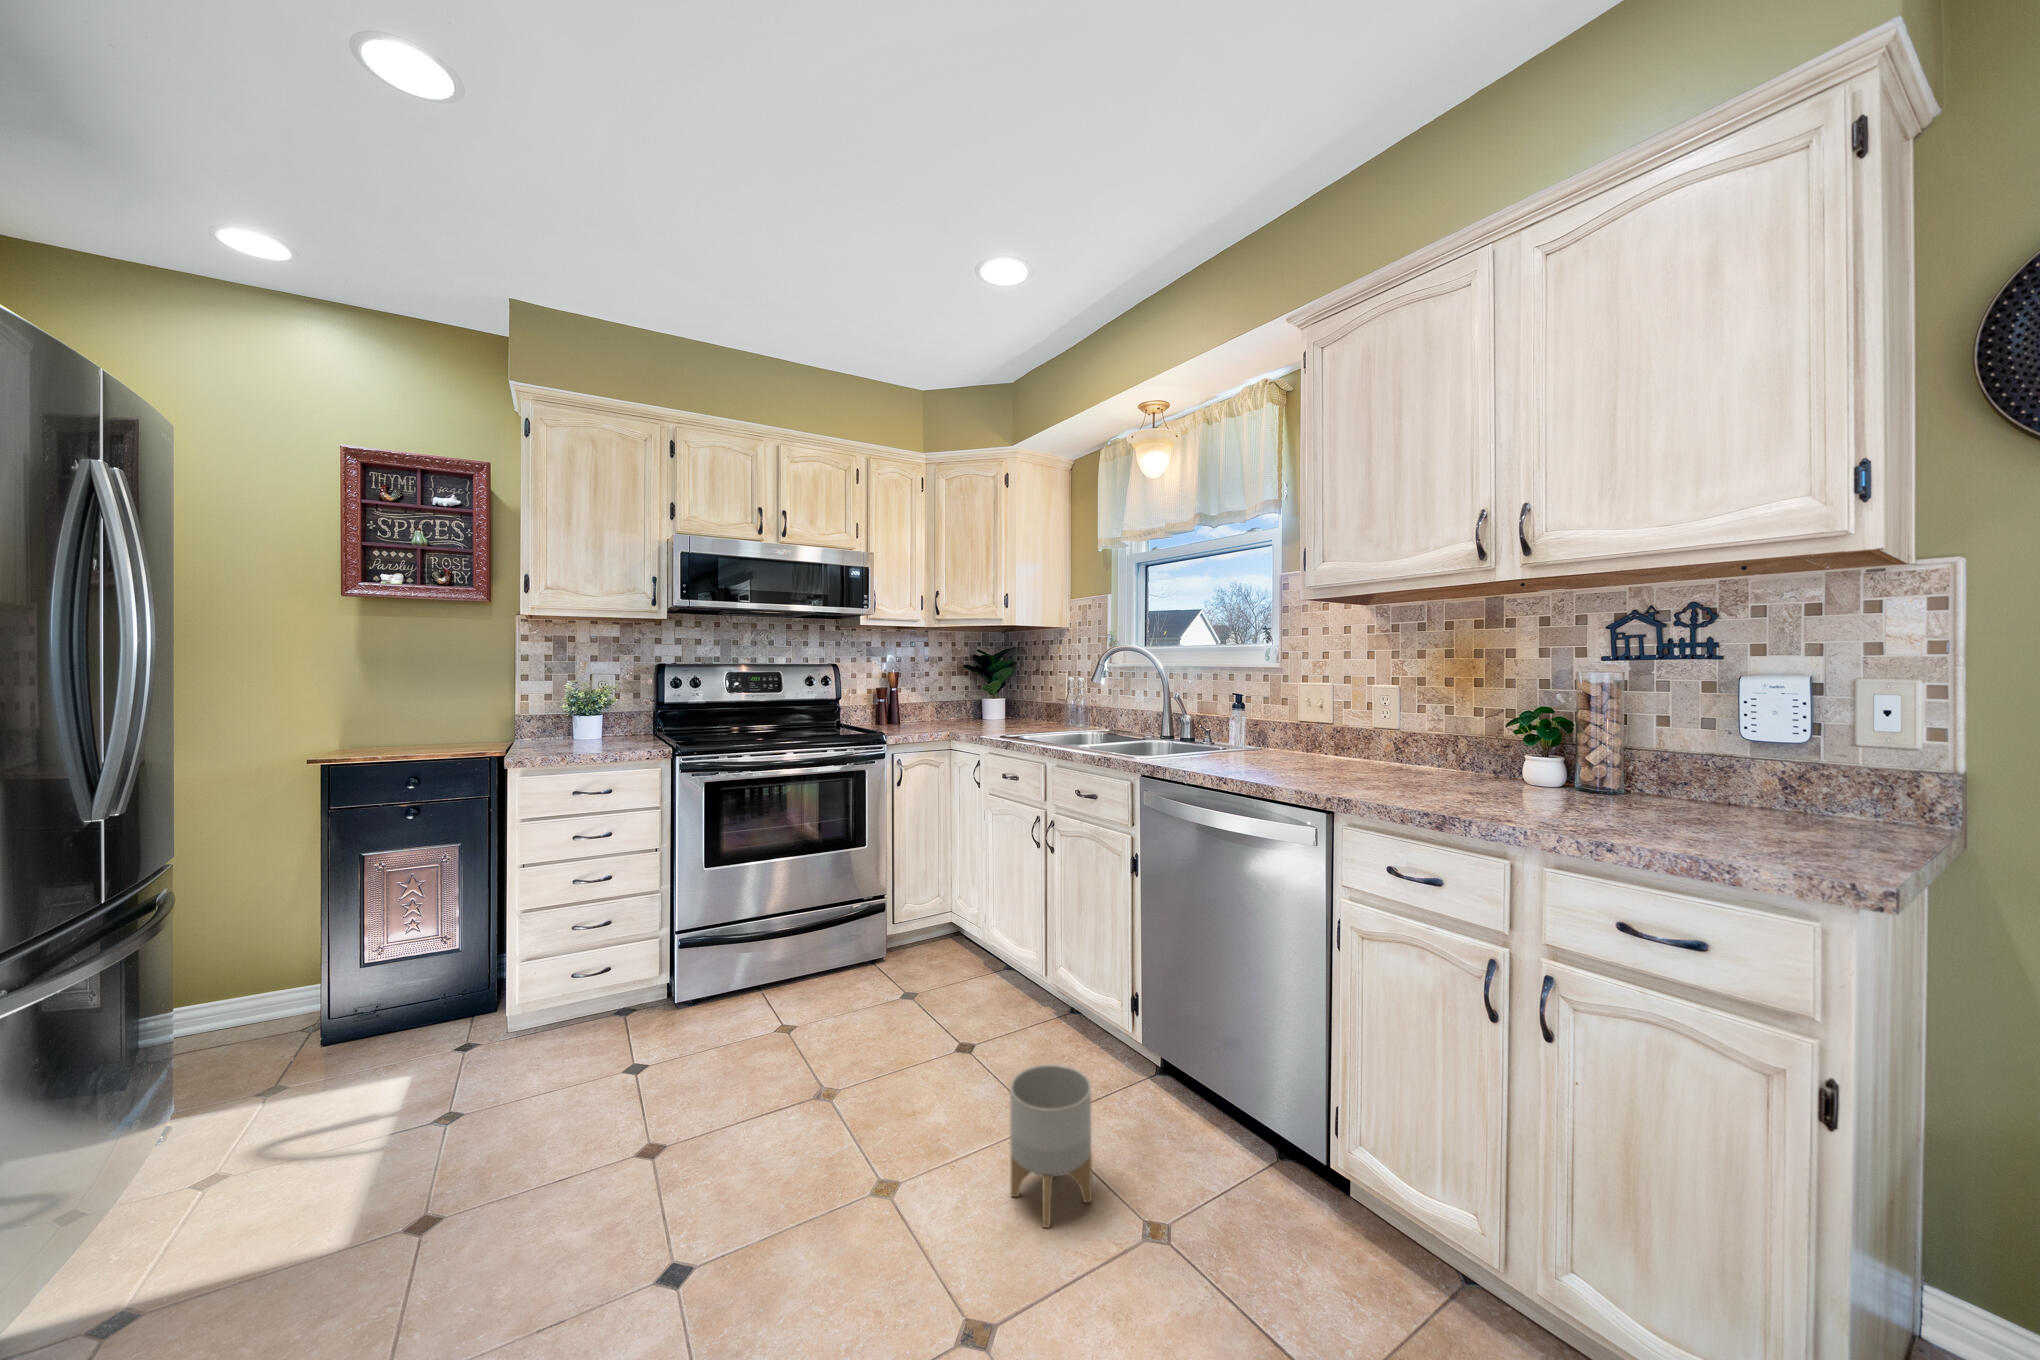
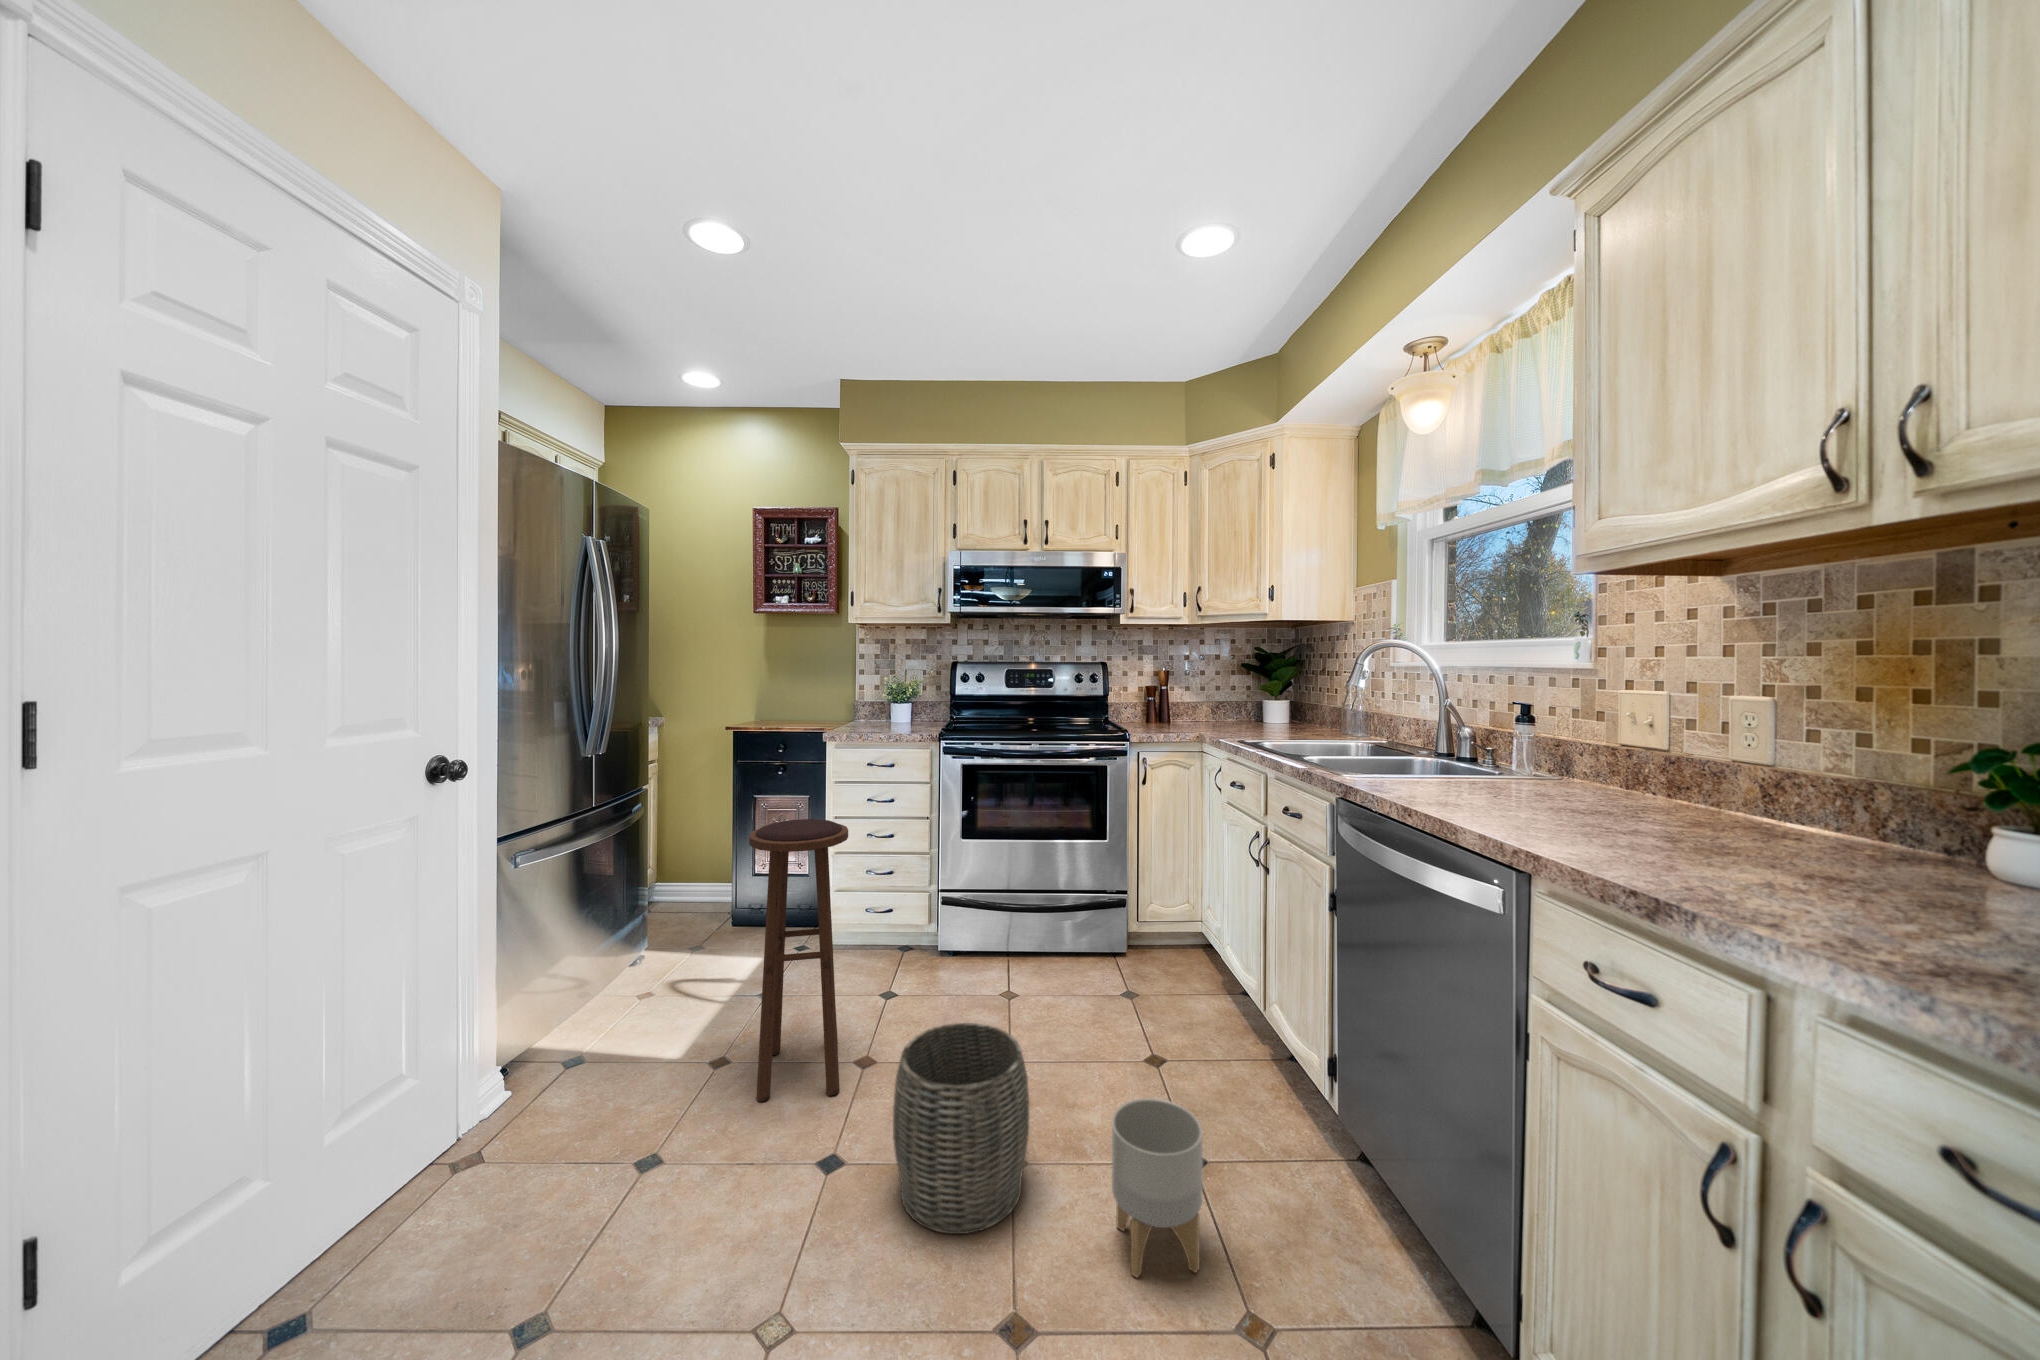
stool: none [491,864,638,1240] -> present [749,819,848,1102]
woven basket: none [769,1049,919,1277] -> present [893,1023,1029,1234]

